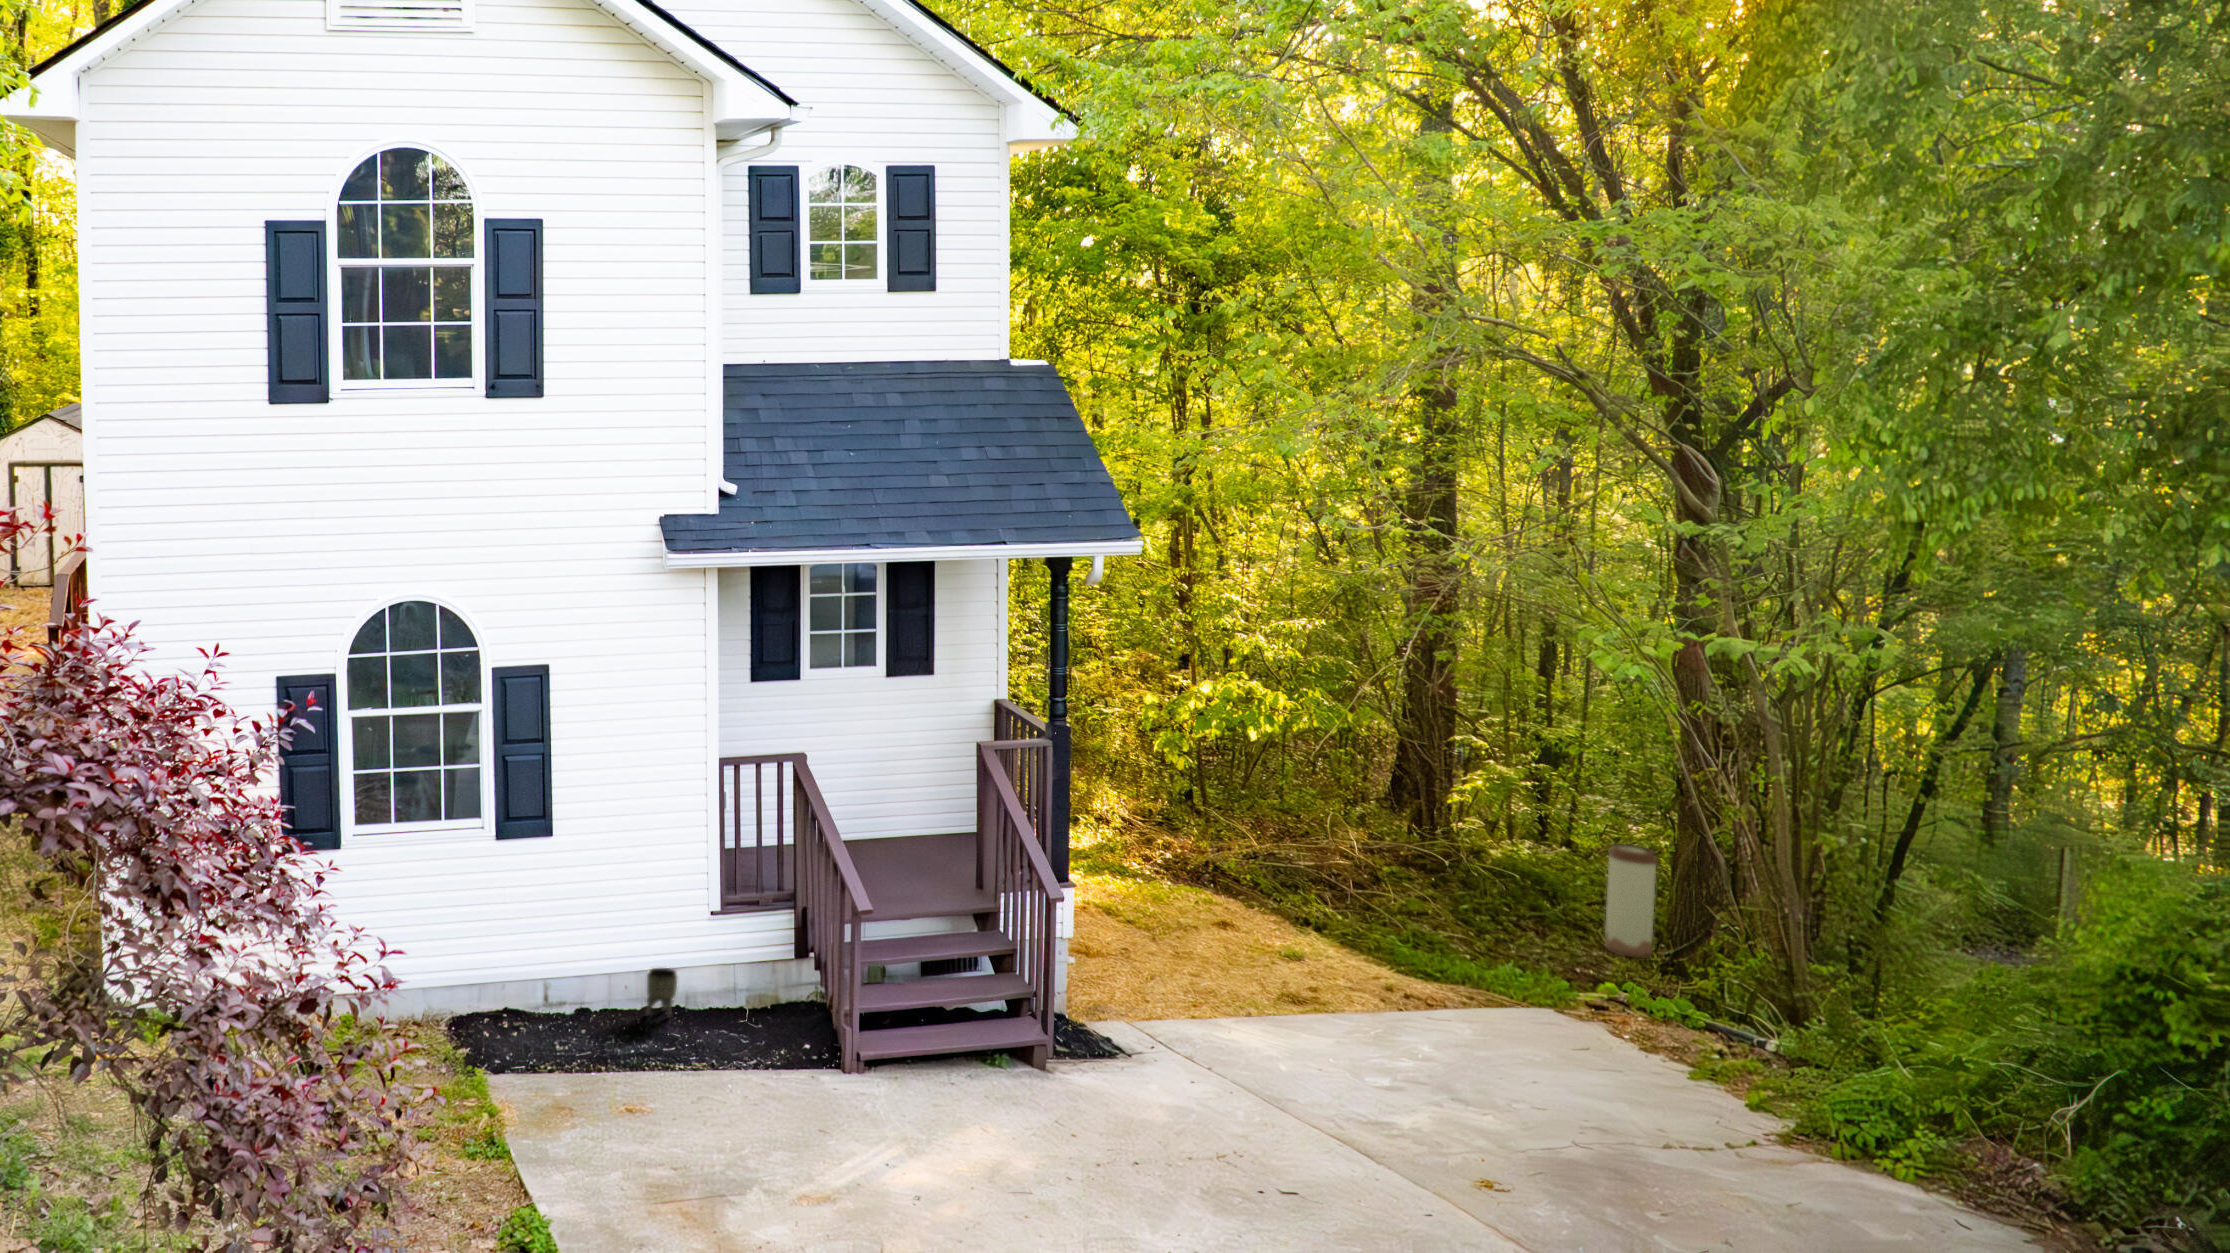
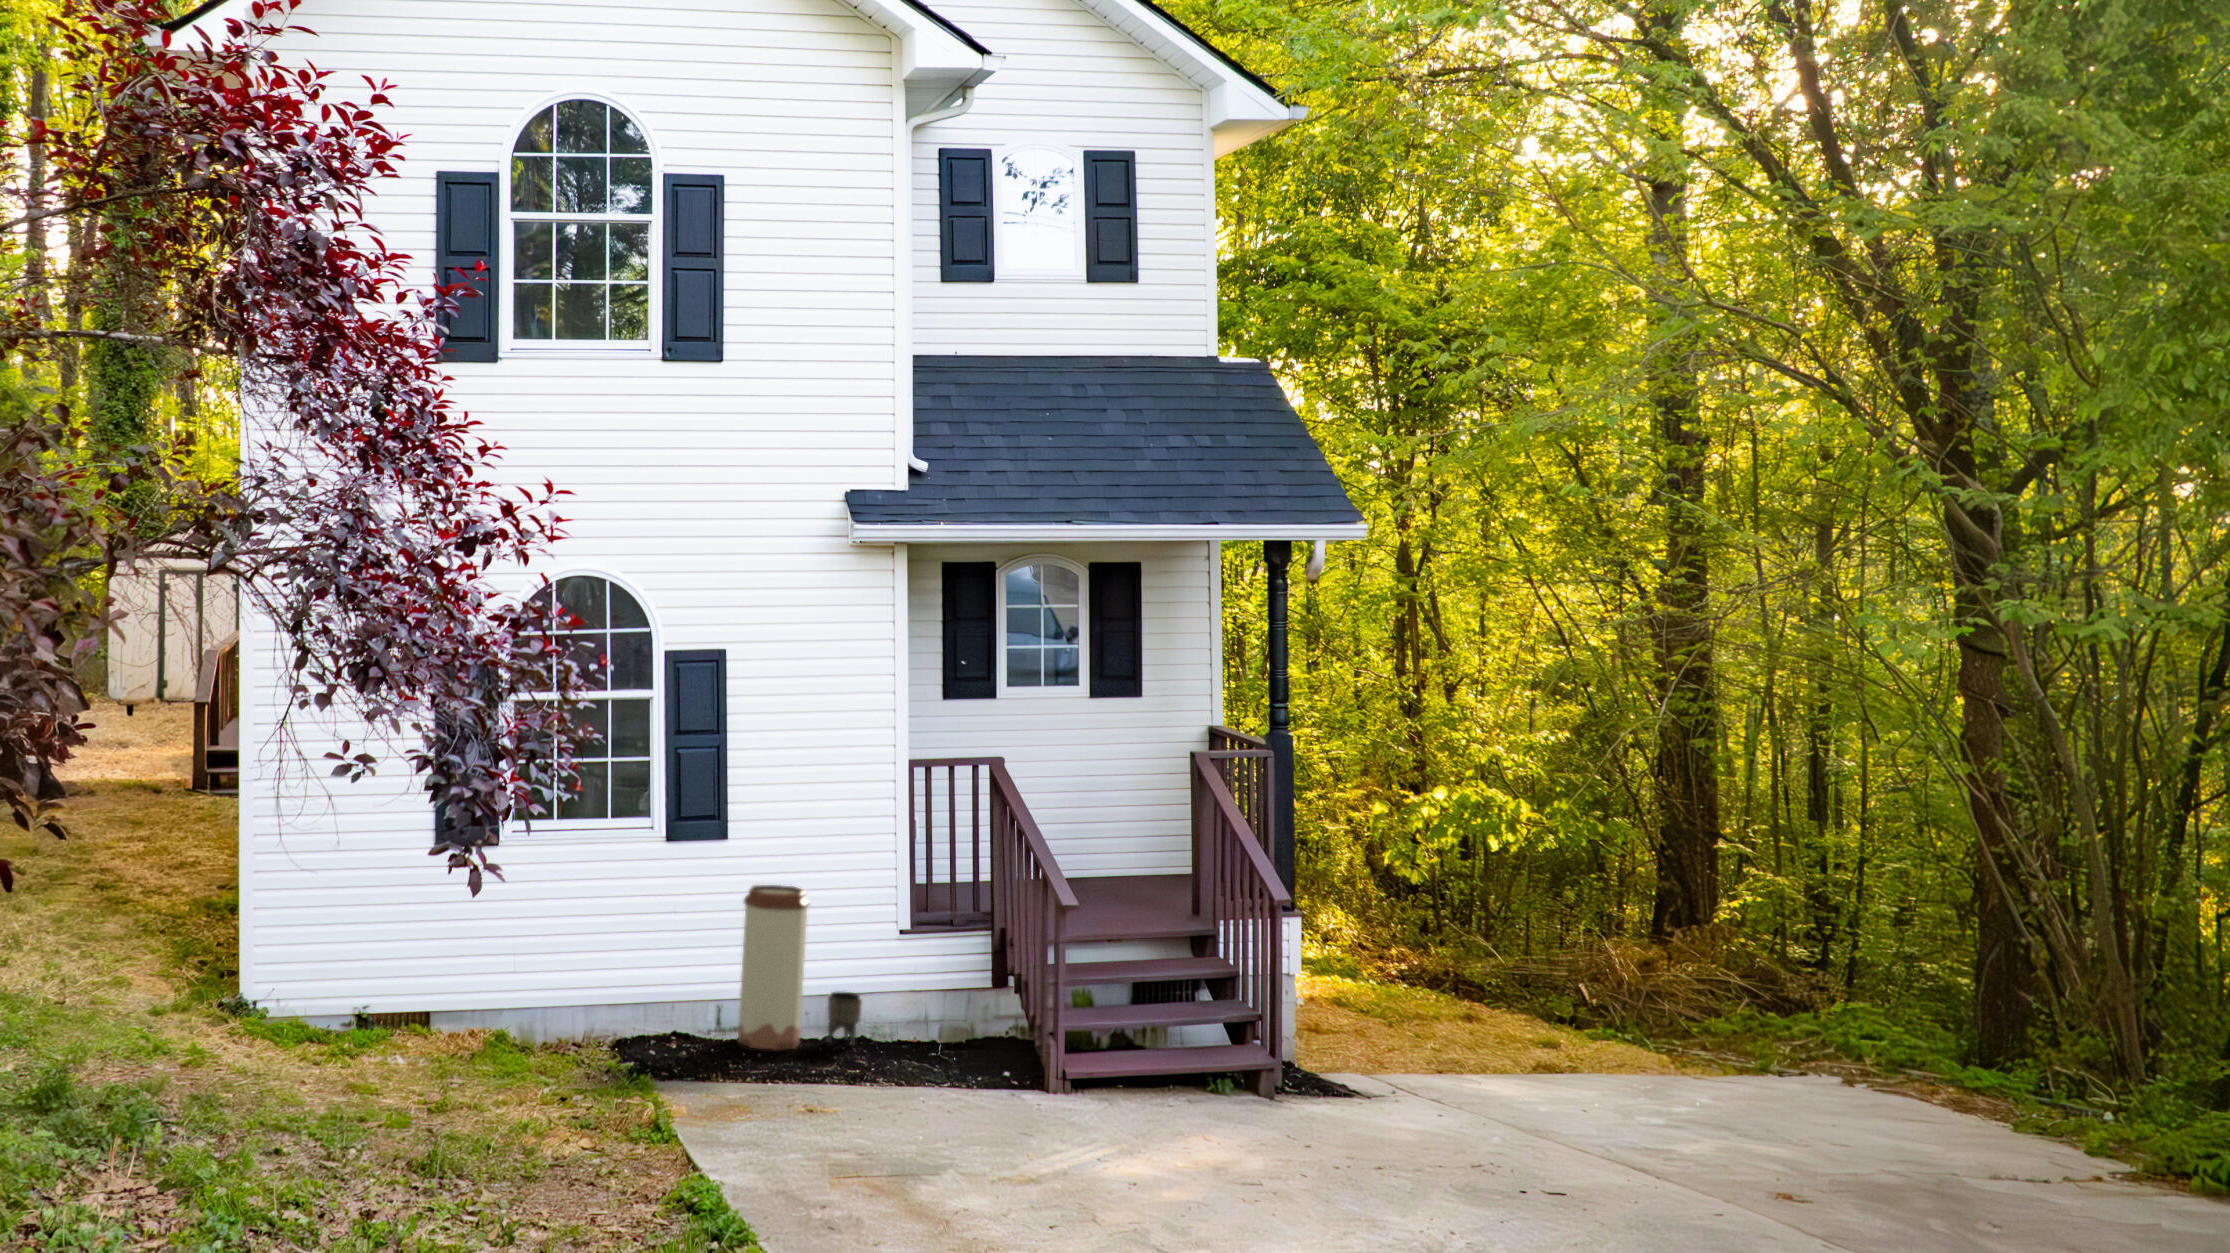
trash can: present [1605,844,1658,958] -> present [738,885,810,1050]

